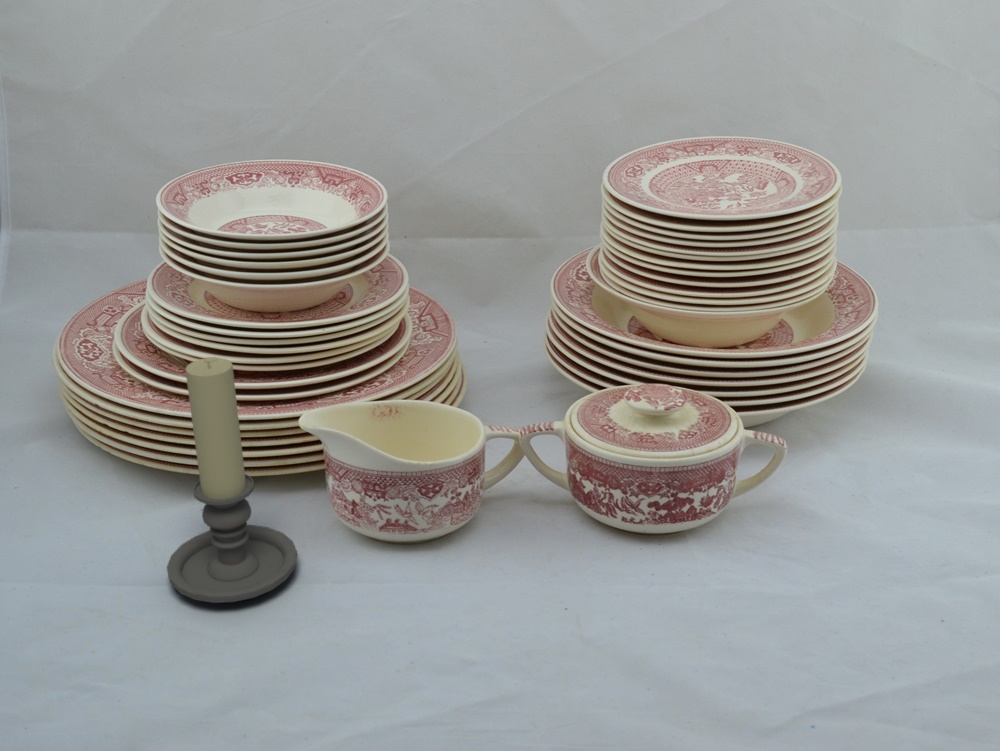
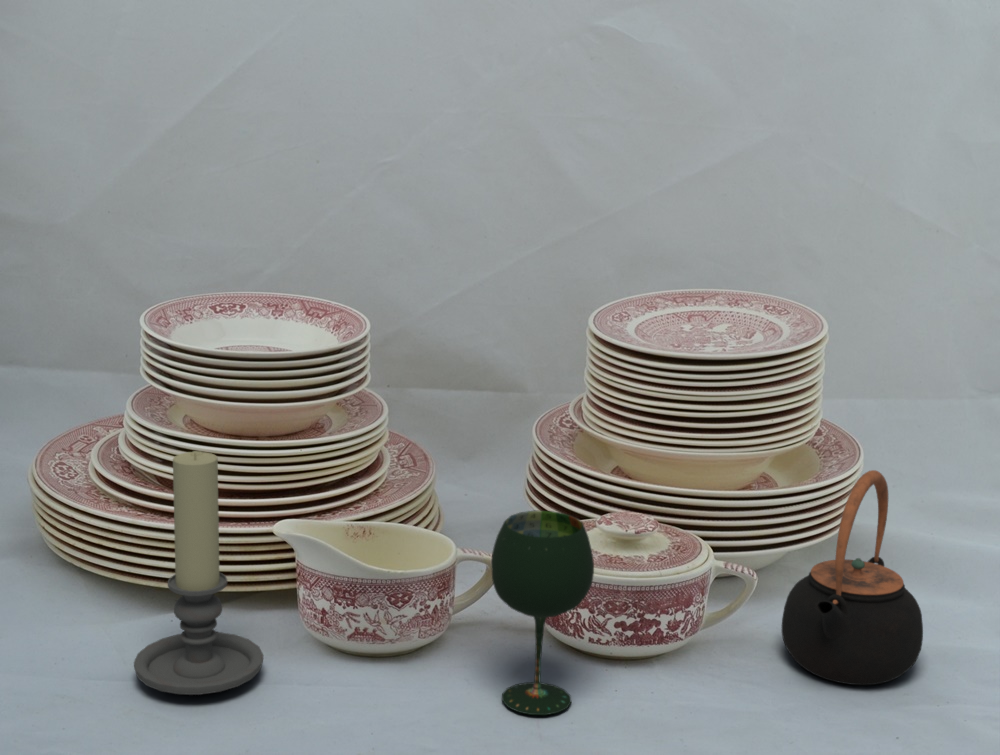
teapot: none [811,337,956,552] -> present [782,470,923,685]
wine glass: none [523,402,630,607] -> present [491,511,594,715]

